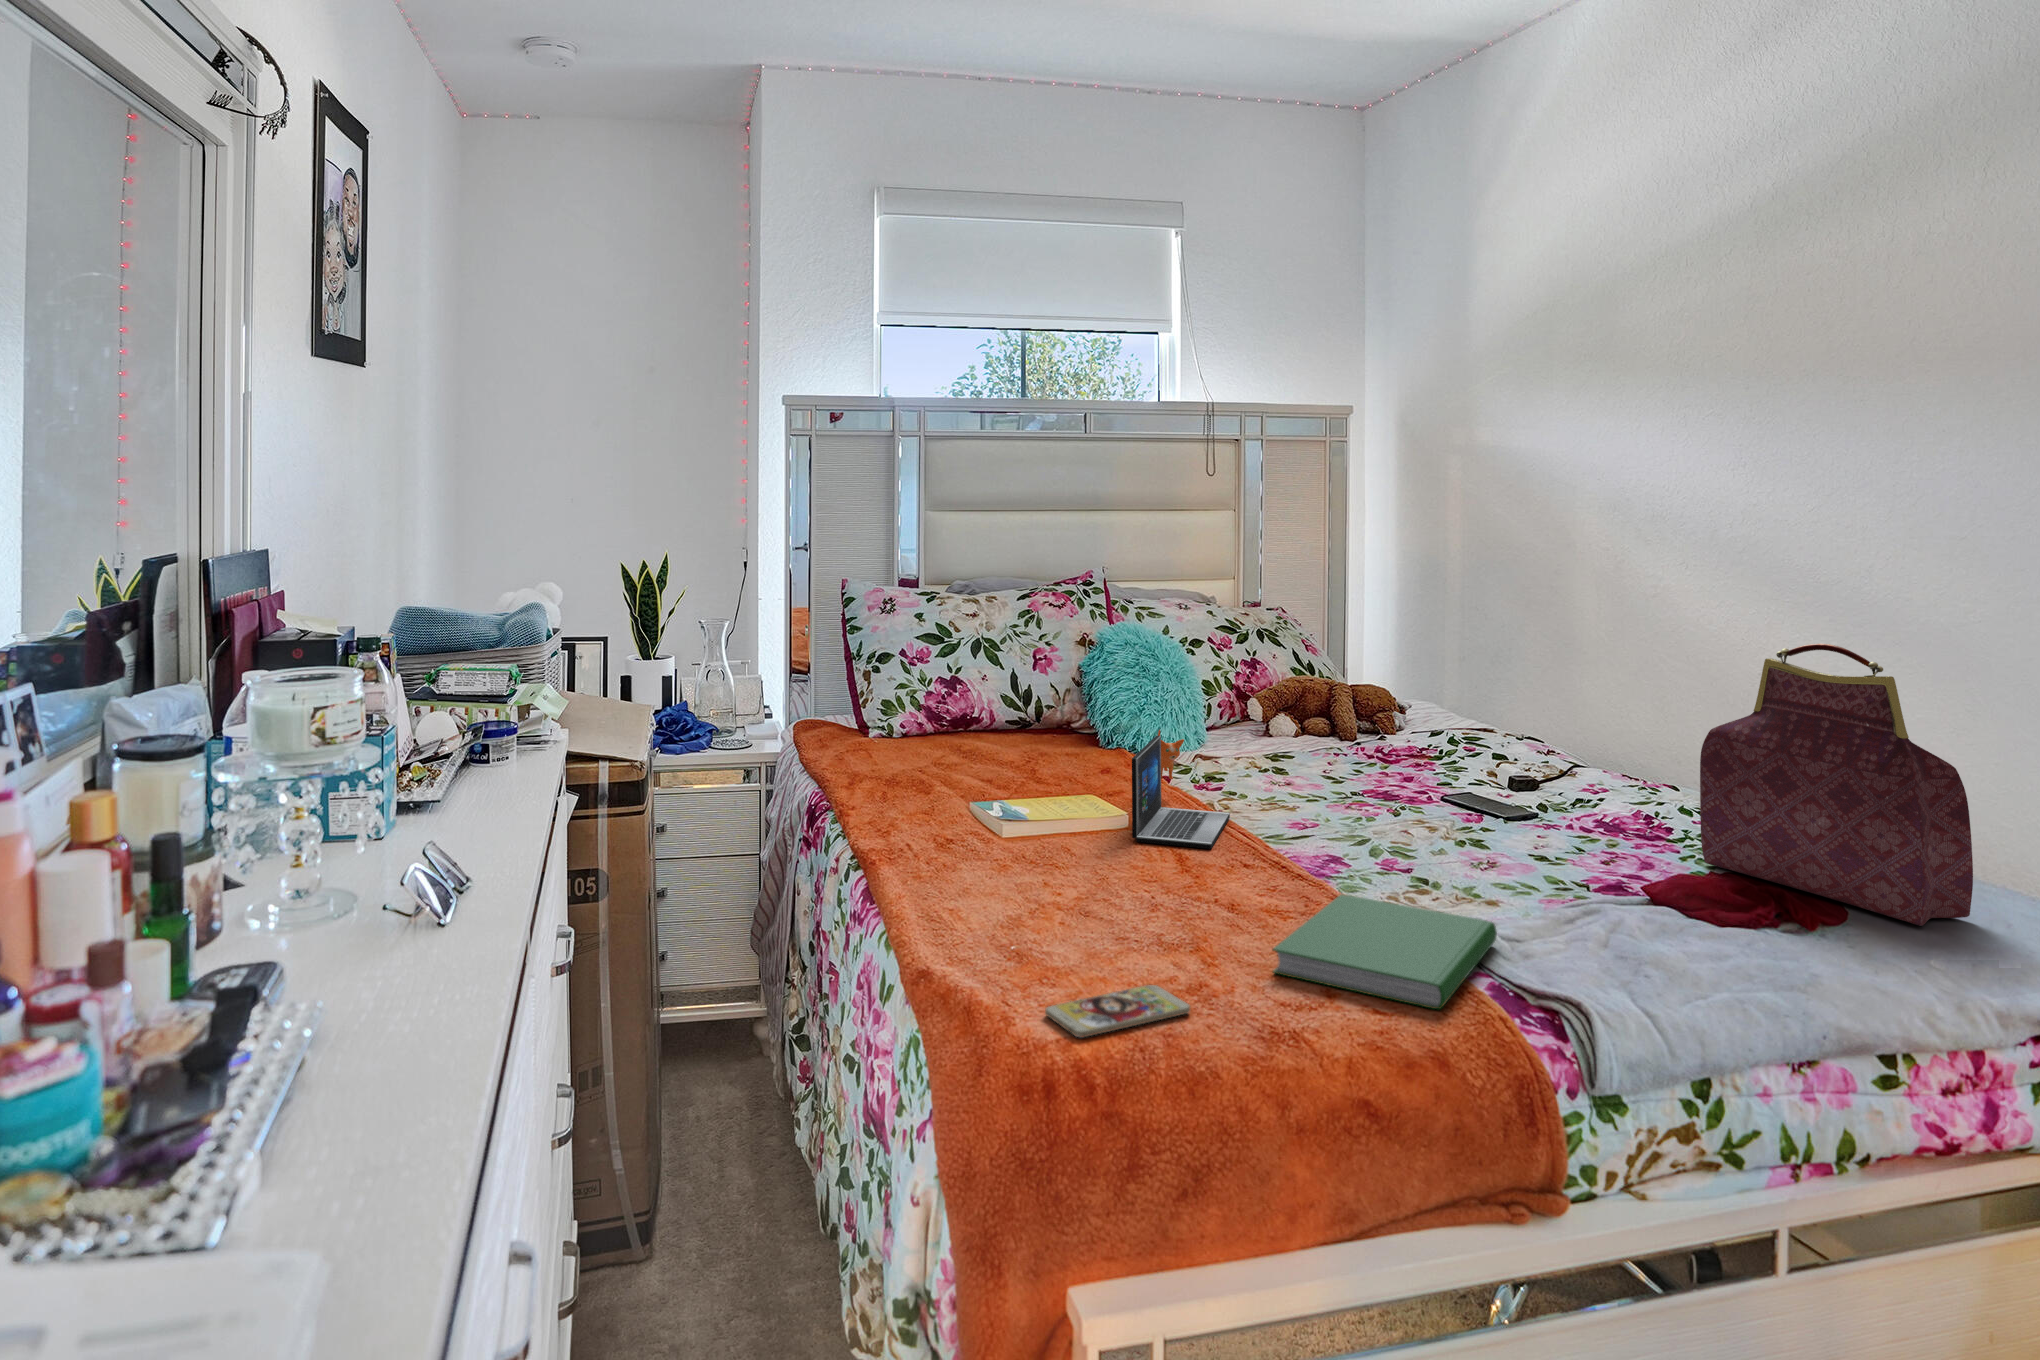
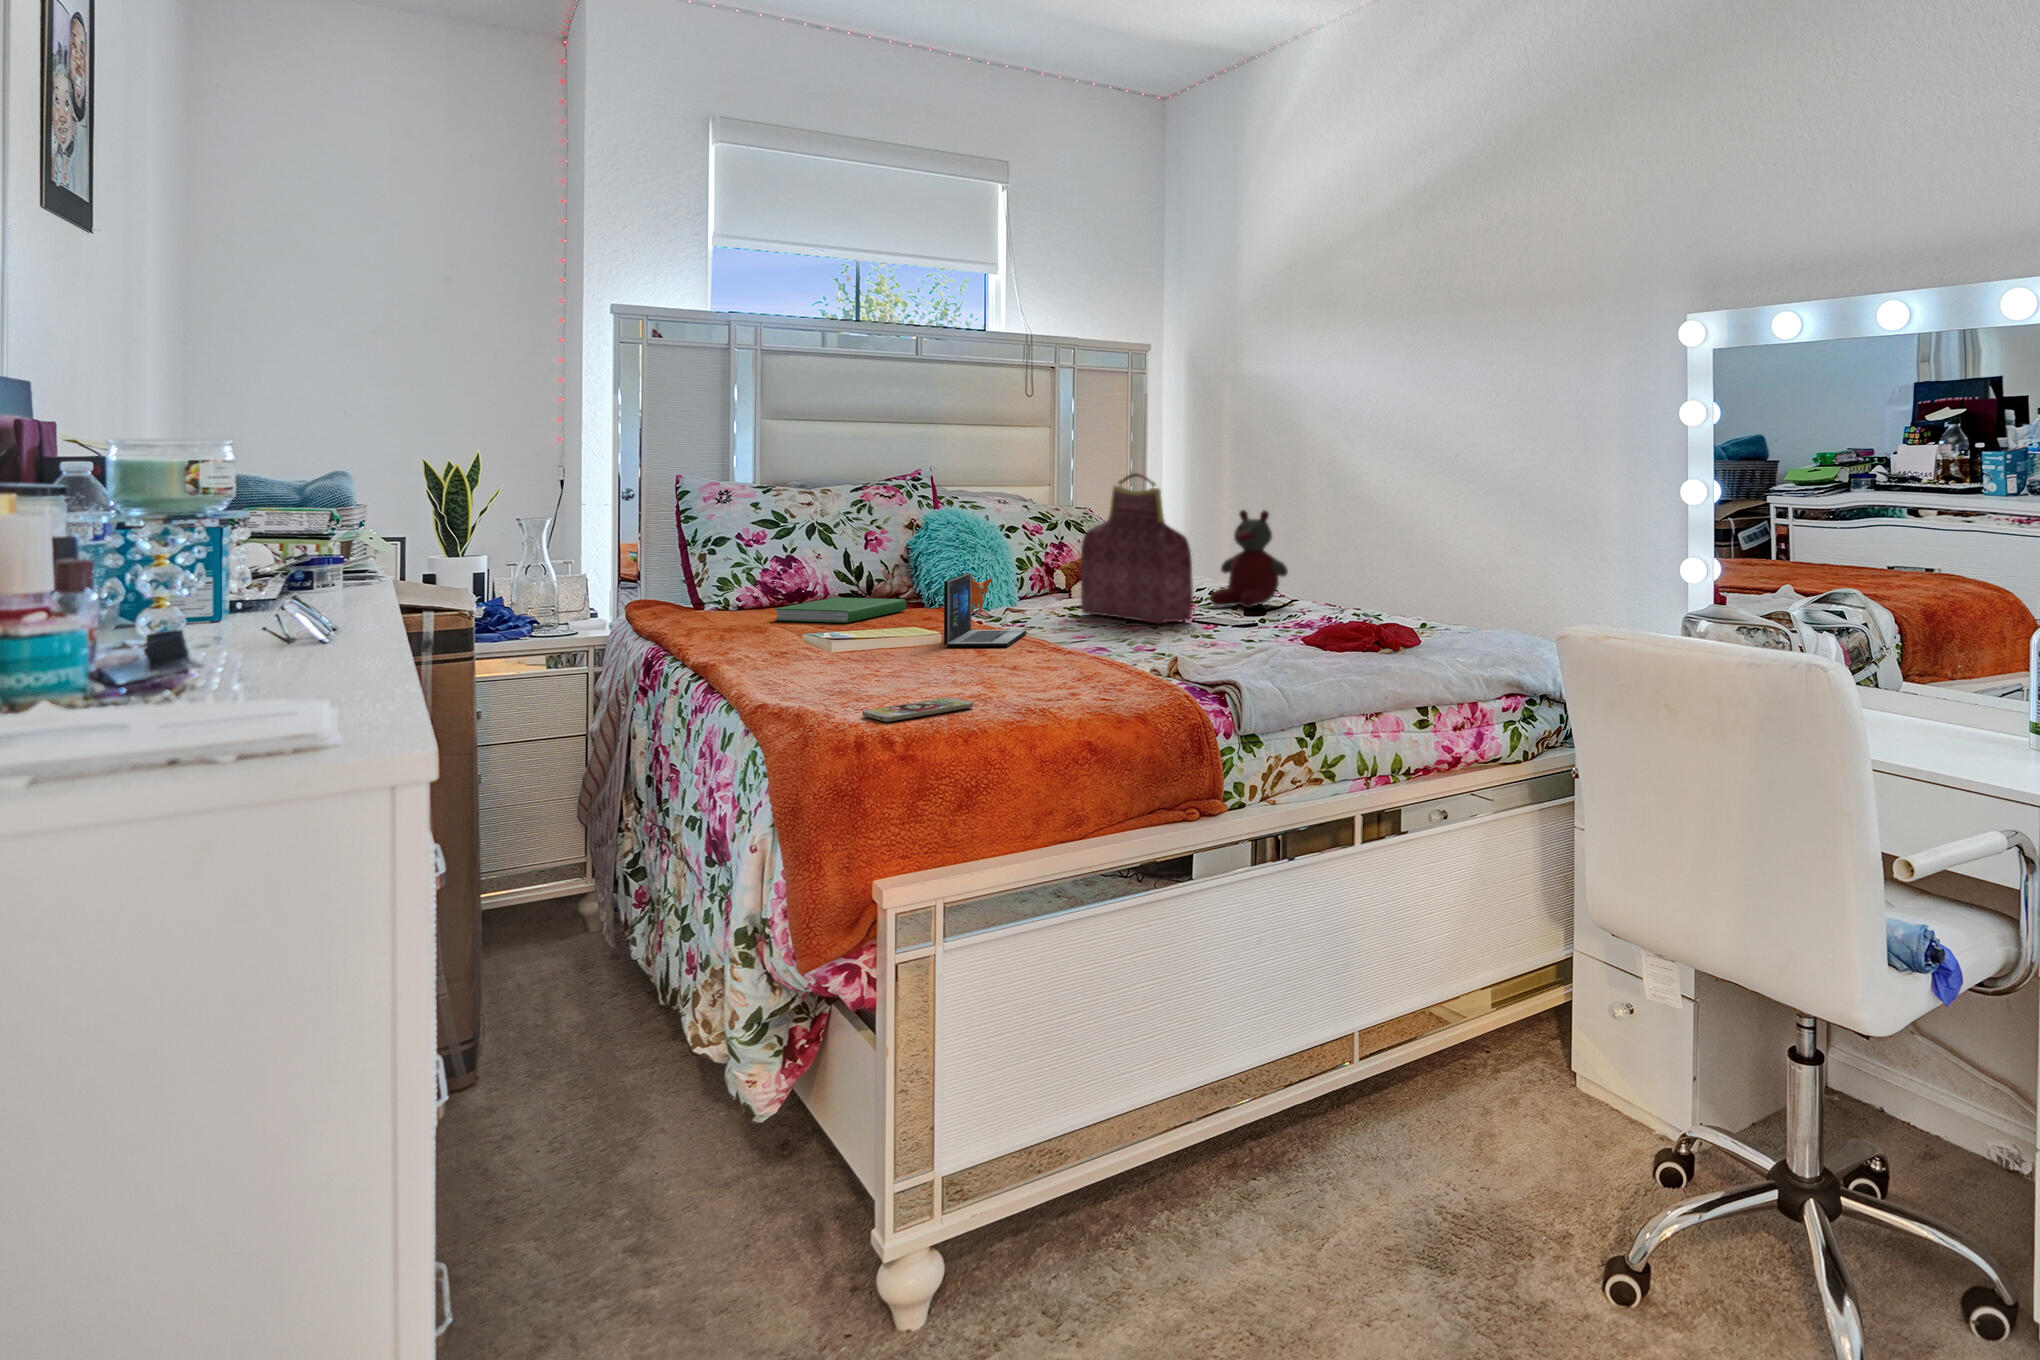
stuffed bear: none [1458,644,1570,781] -> present [1210,510,1288,608]
handbag: present [1700,644,1973,926] -> present [1081,473,1193,623]
hardcover book: present [1273,894,1497,1009] -> present [774,597,907,623]

